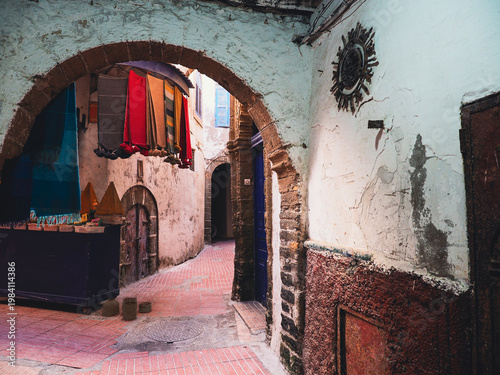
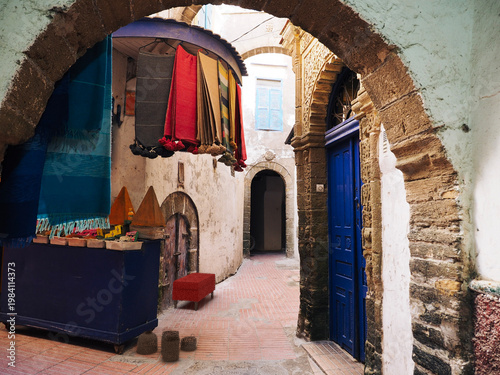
bench: none [134,254,172,285] -> present [172,273,216,310]

